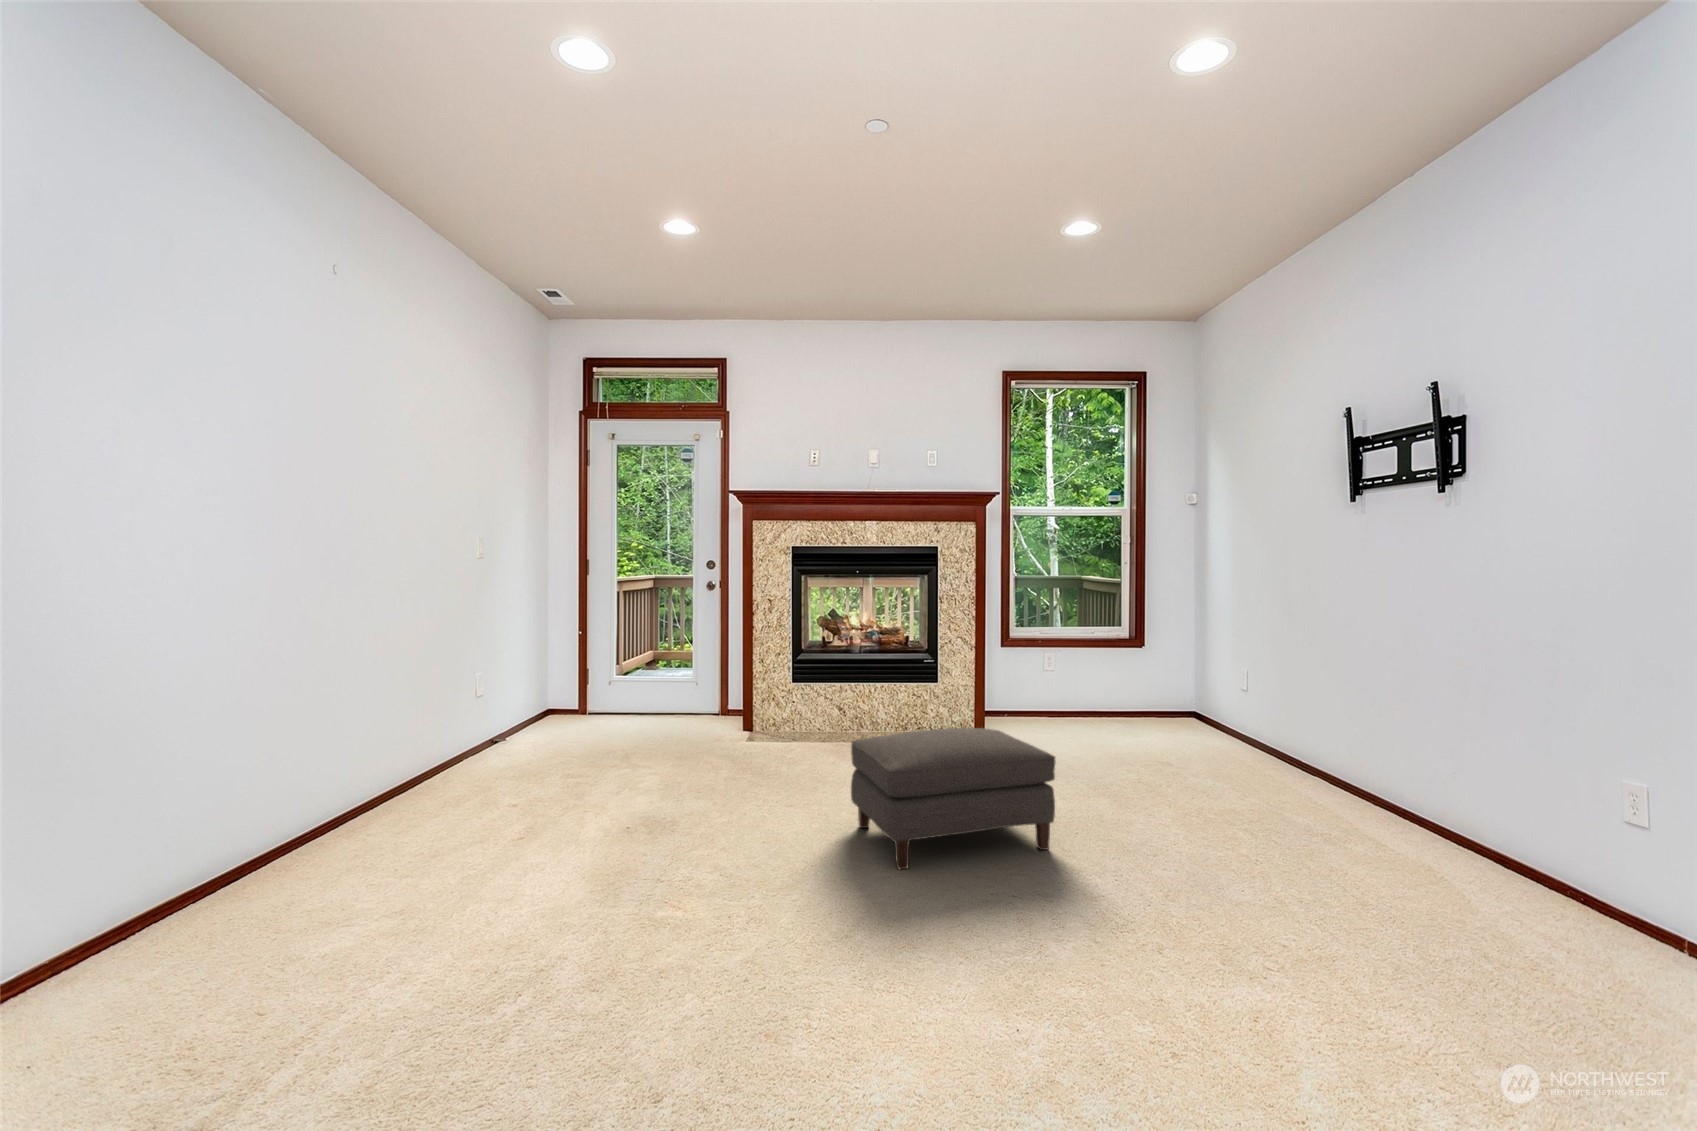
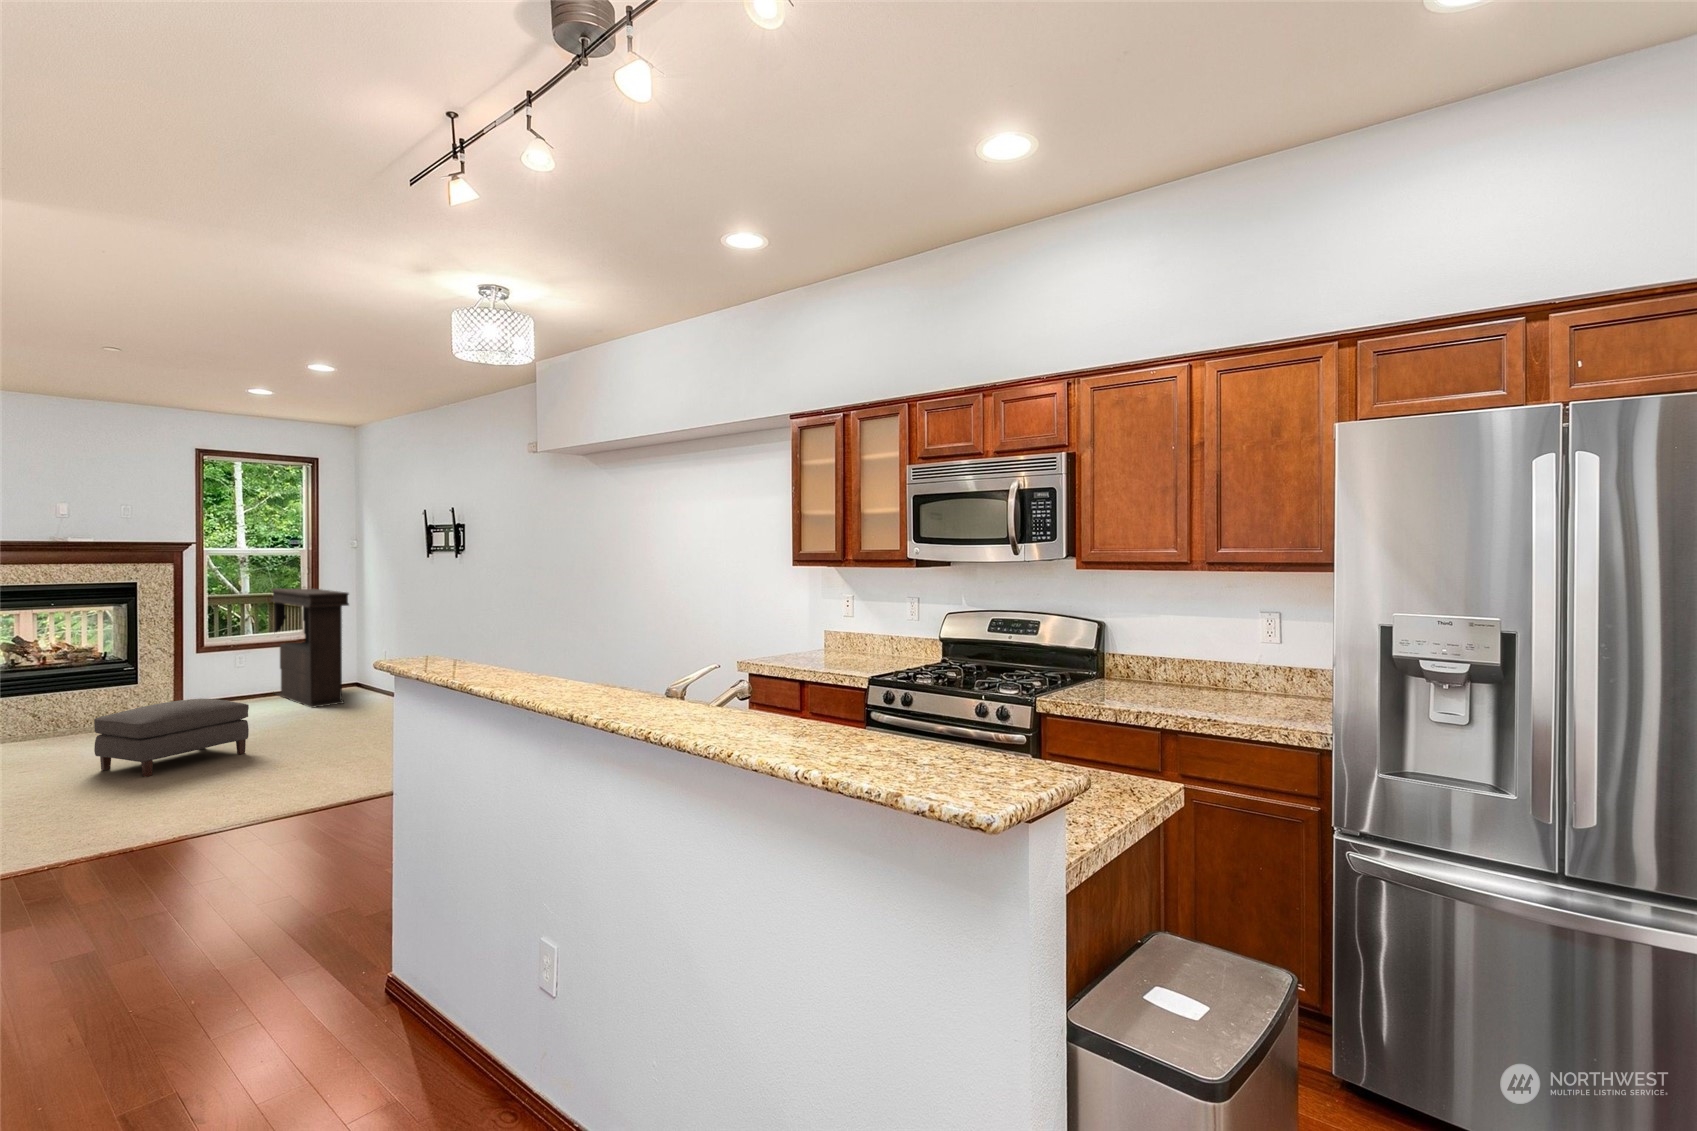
console table: none [1082,565,1199,754] -> present [271,589,349,708]

